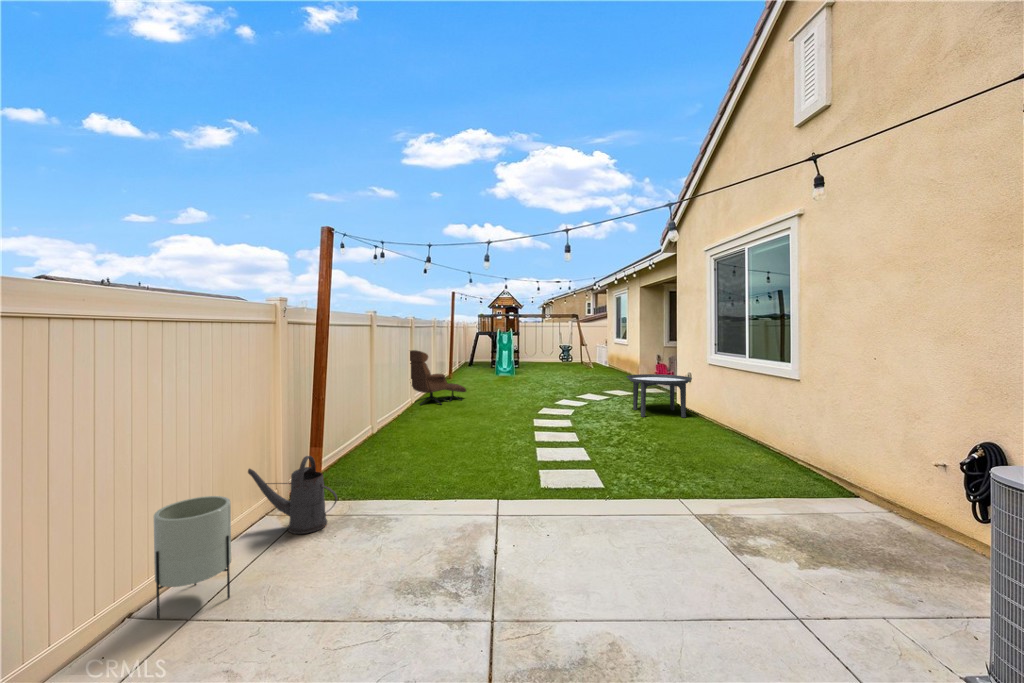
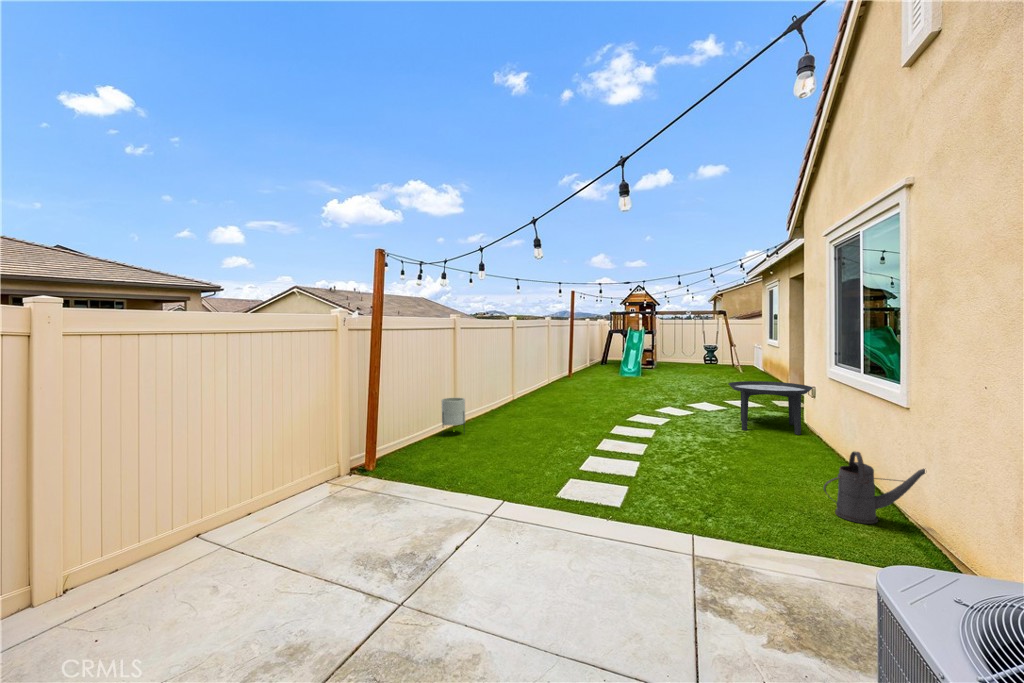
lounge chair: present [410,350,466,405] -> none [510,351,567,403]
watering can: present [248,456,337,534] -> present [824,451,925,524]
planter: present [154,496,231,619] -> present [442,398,465,427]

